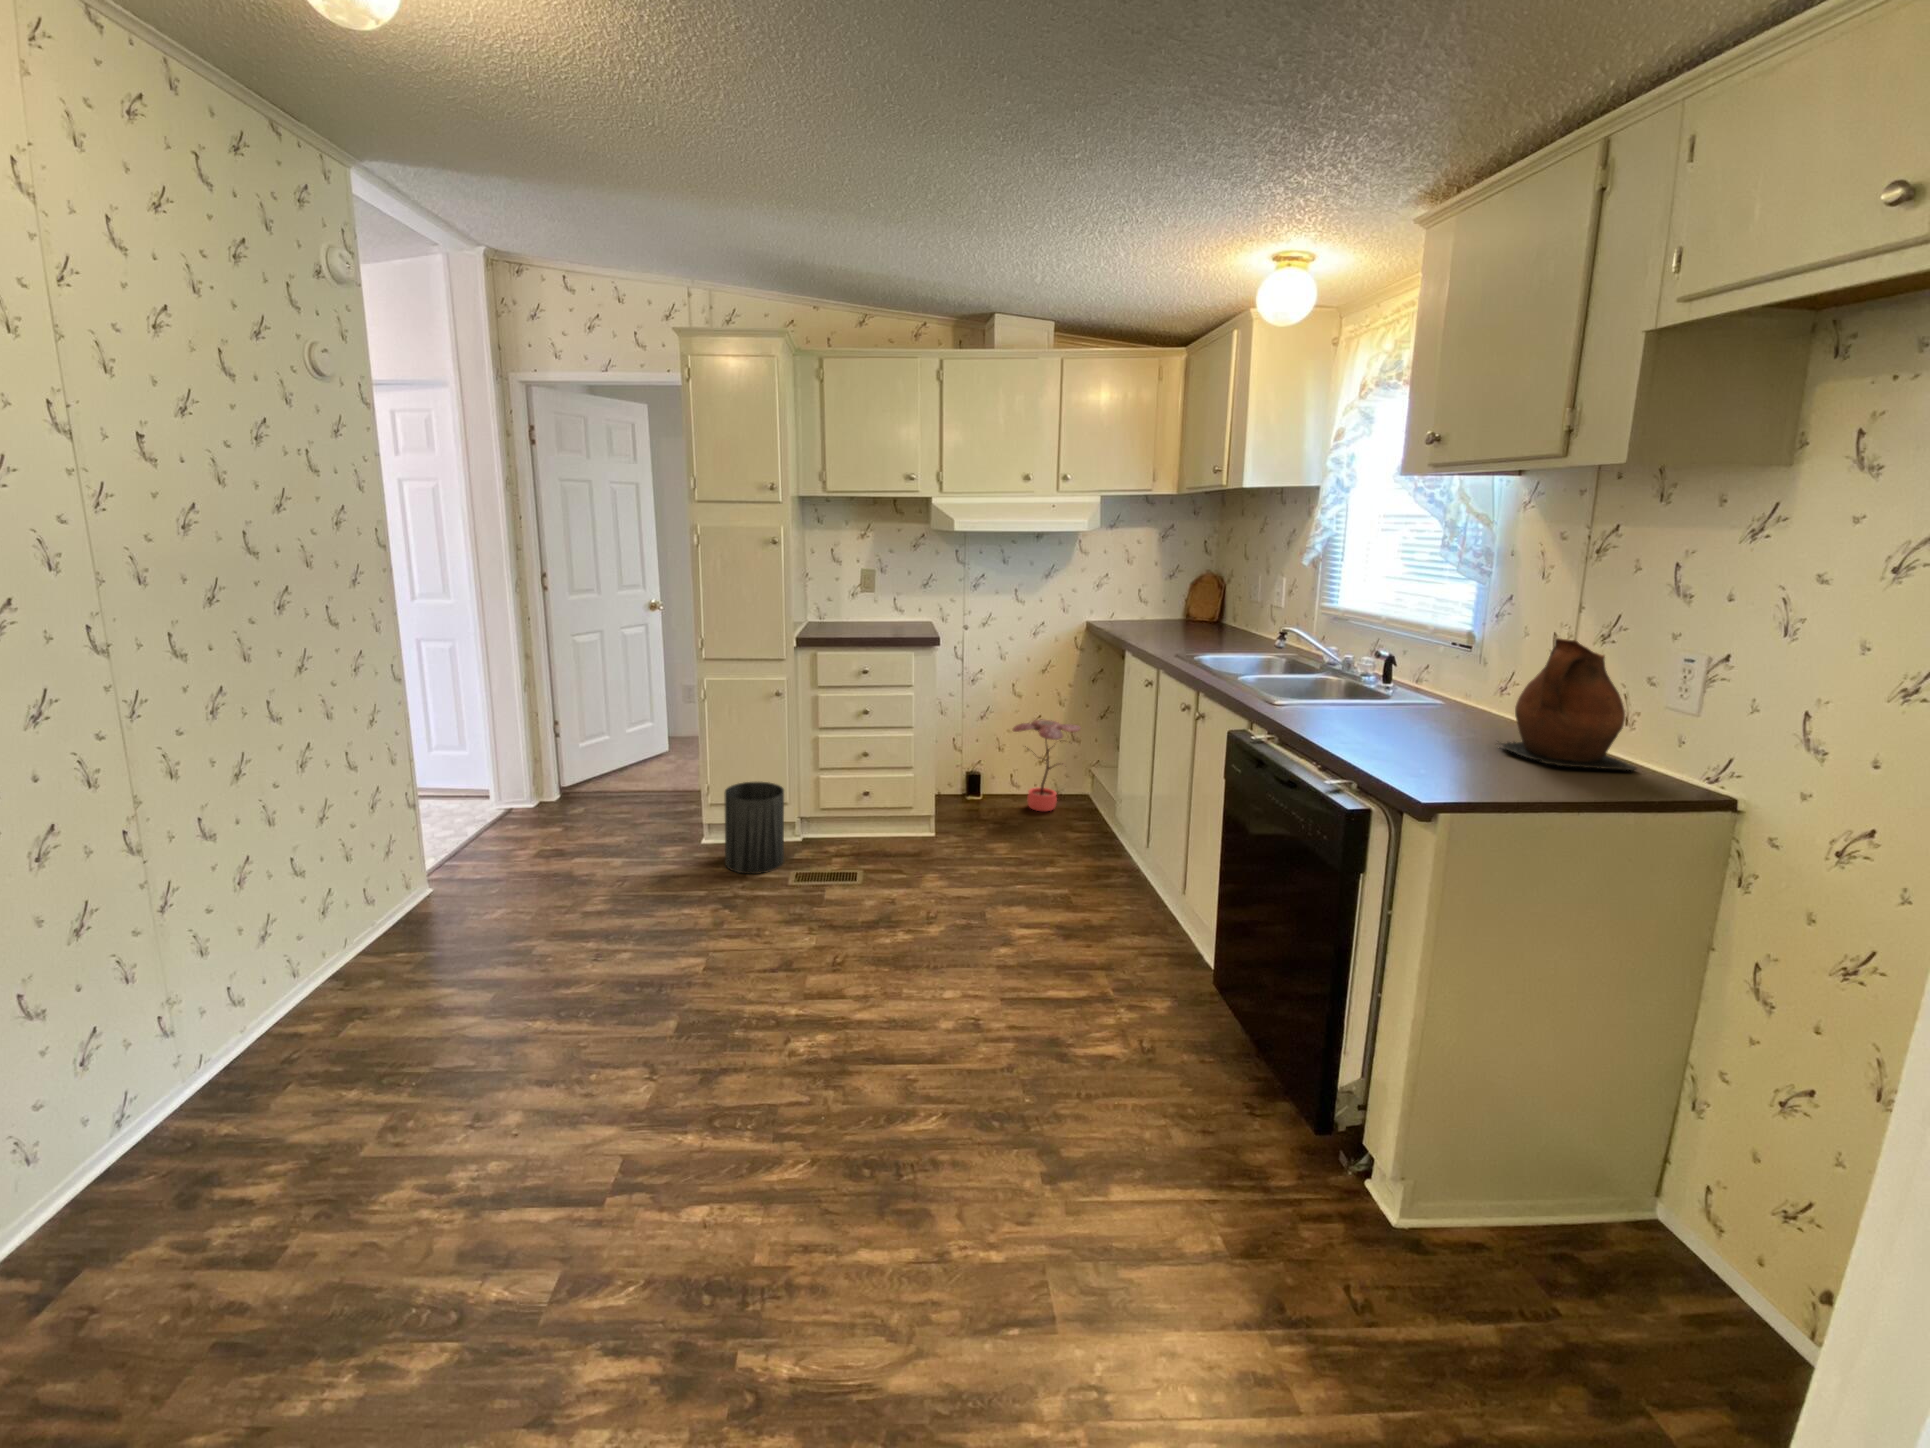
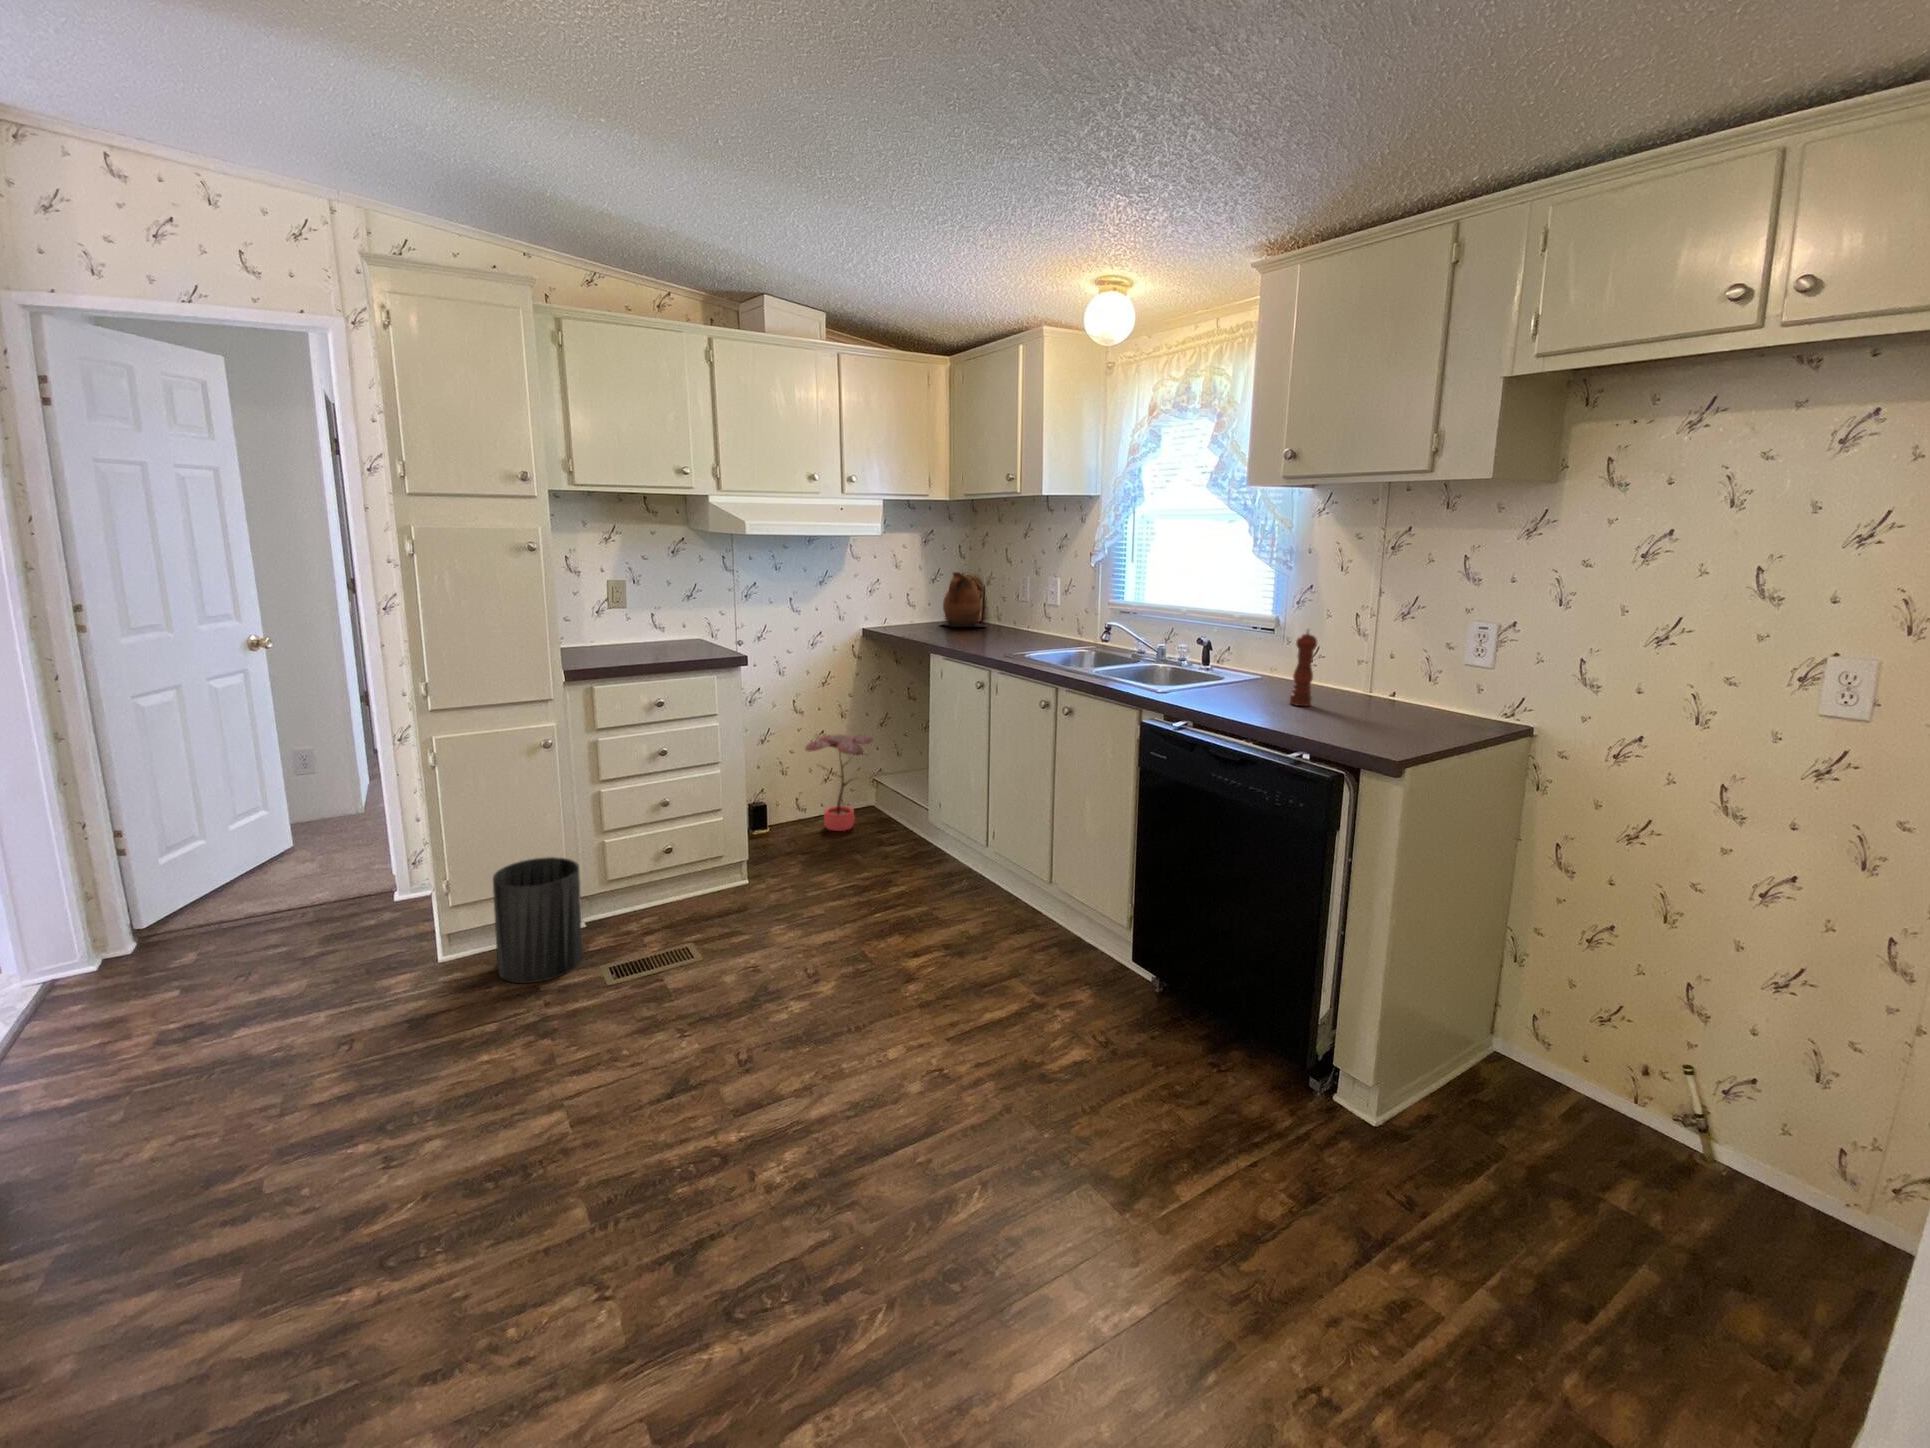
ceramic pitcher: present [1500,638,1636,771] -> present [942,572,986,627]
pepper mill: none [1422,645,1462,738] -> present [1290,629,1317,706]

